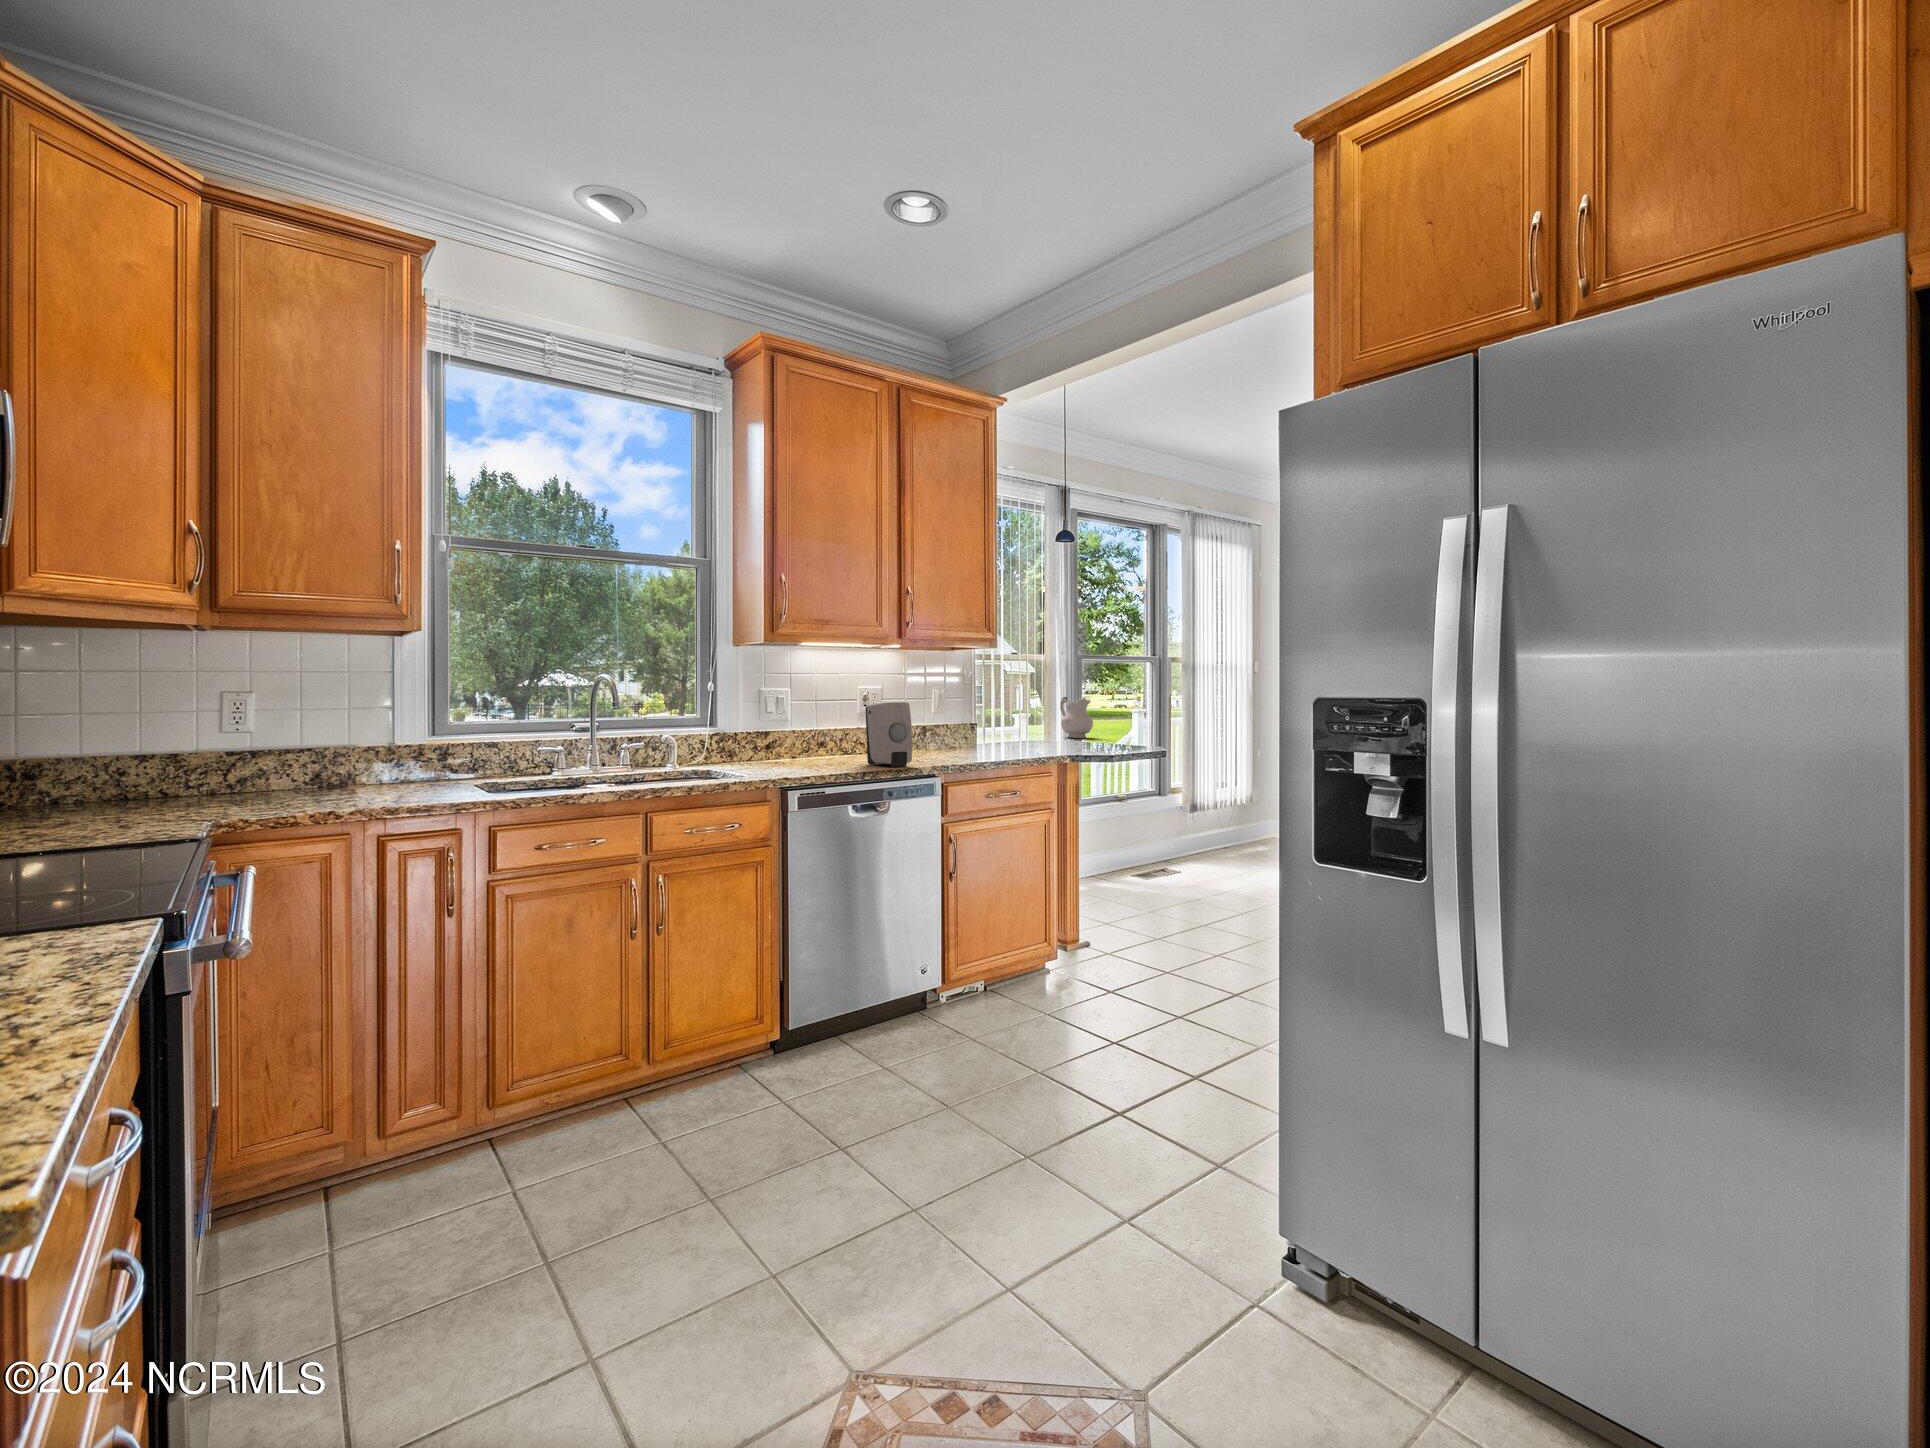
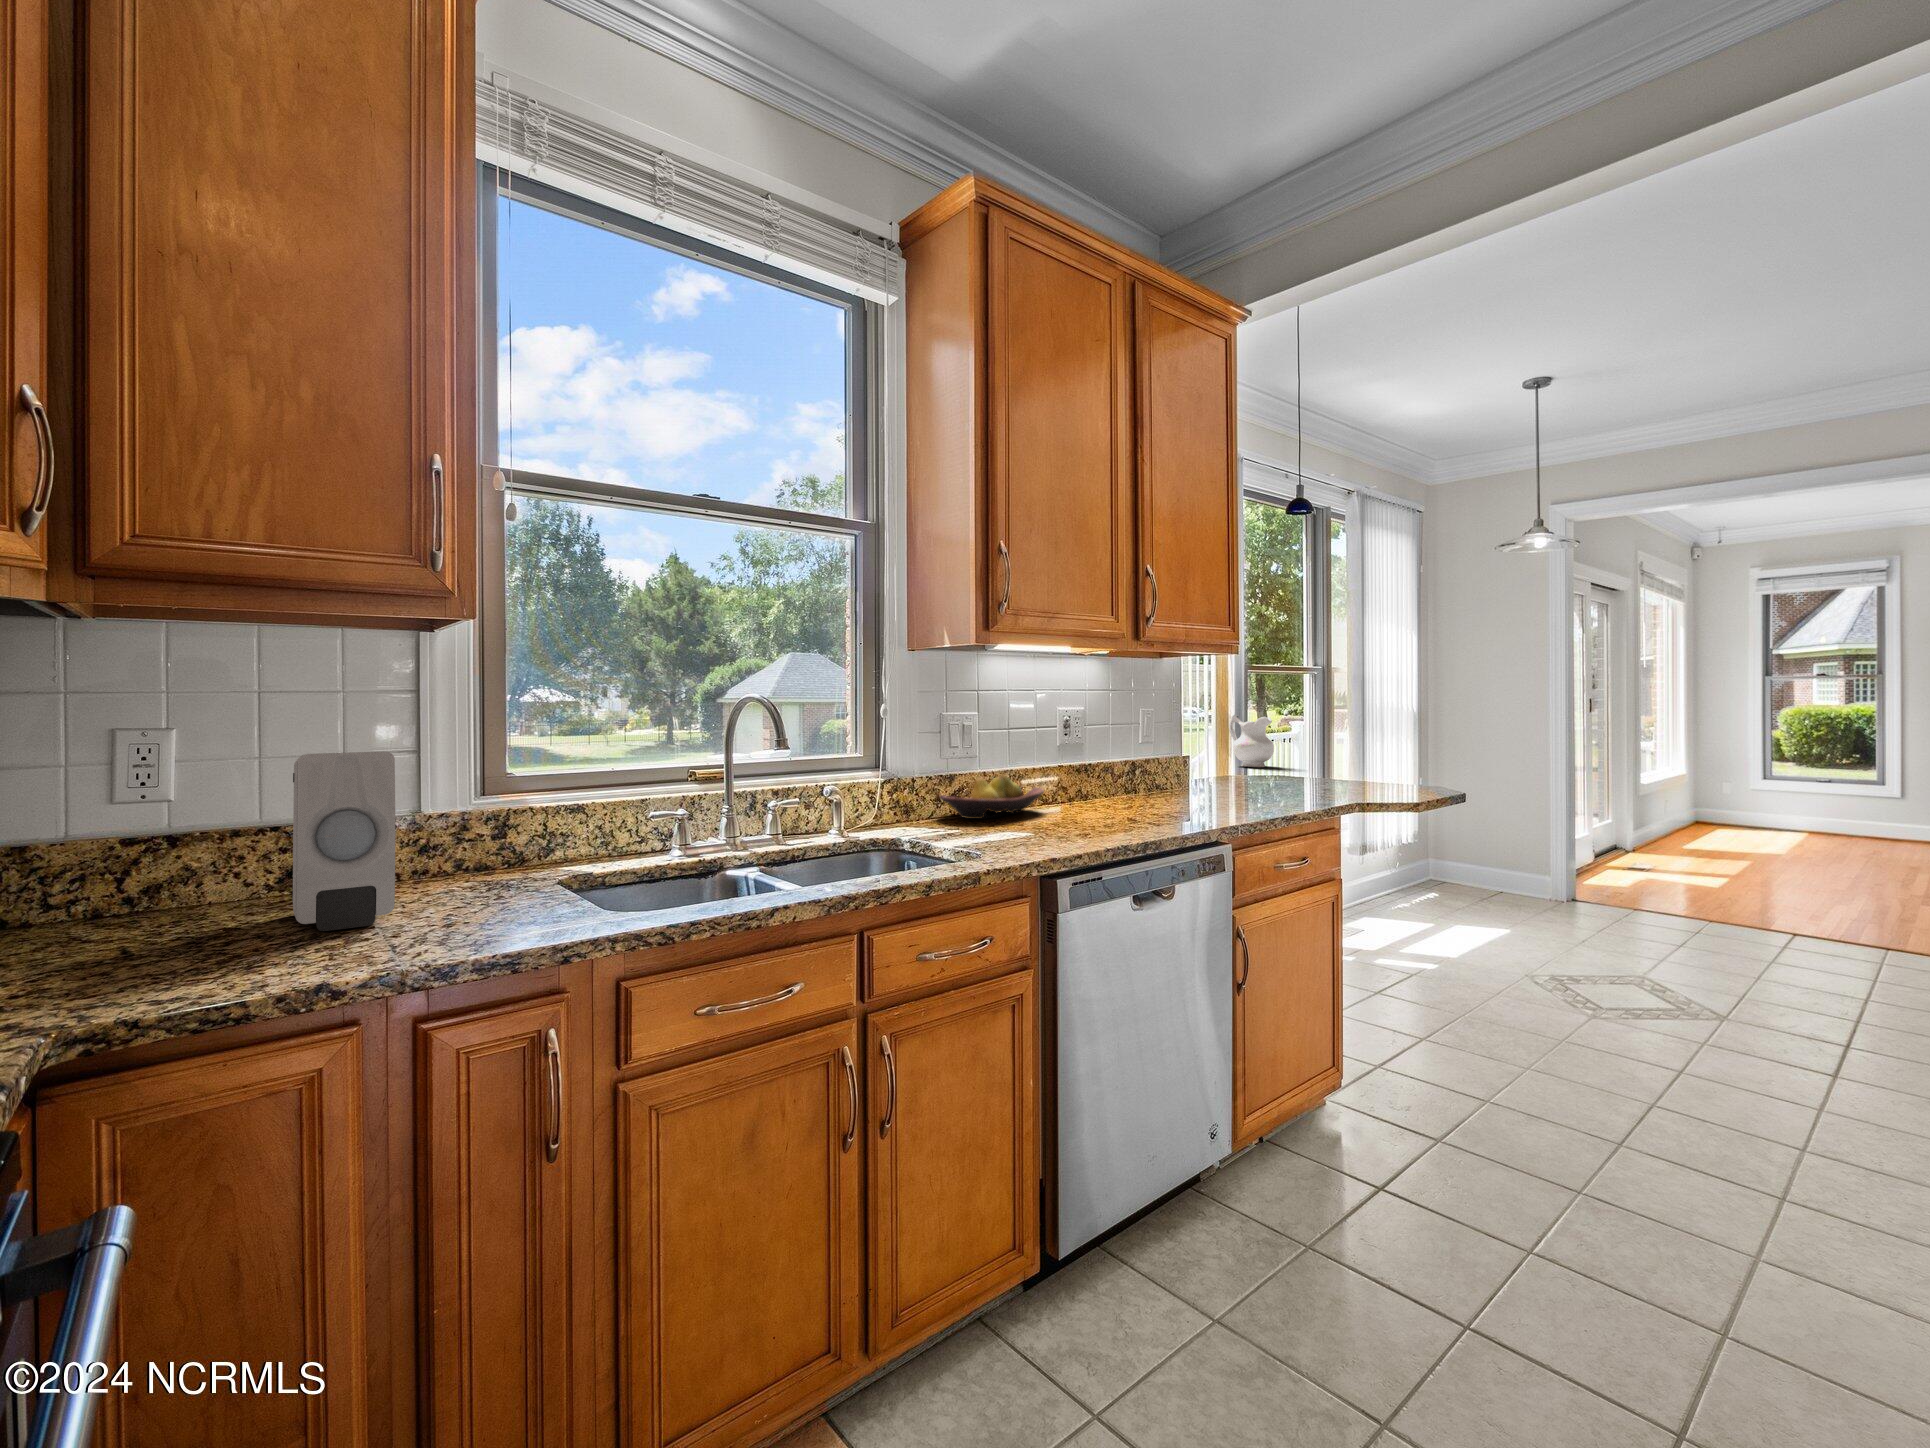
soap dispenser: present [865,702,912,767] -> present [292,752,395,931]
fruit bowl: none [758,734,842,763] -> present [940,775,1044,819]

